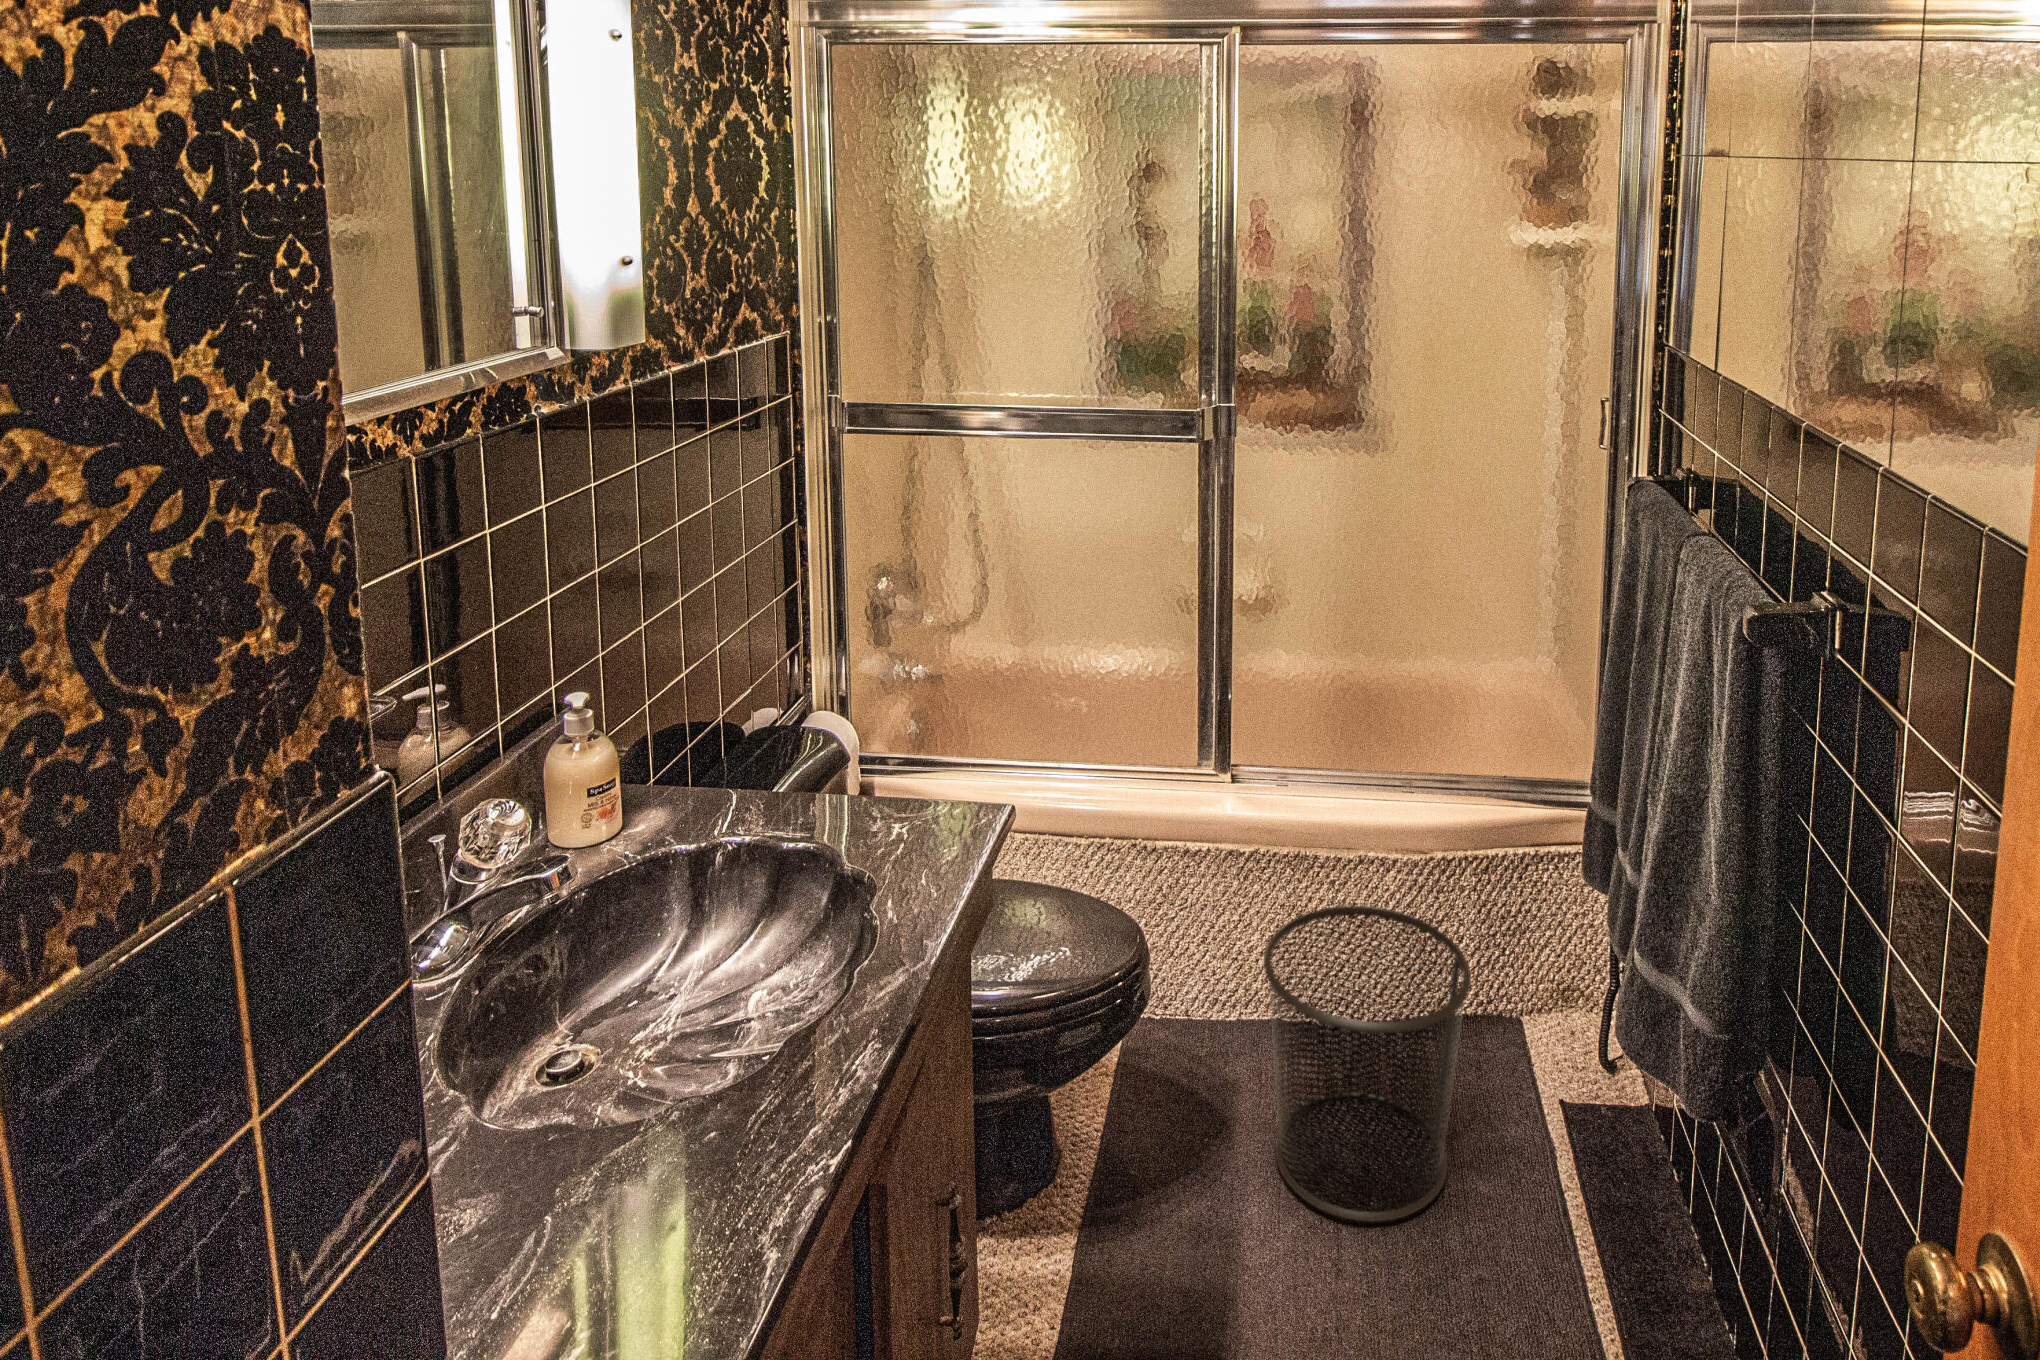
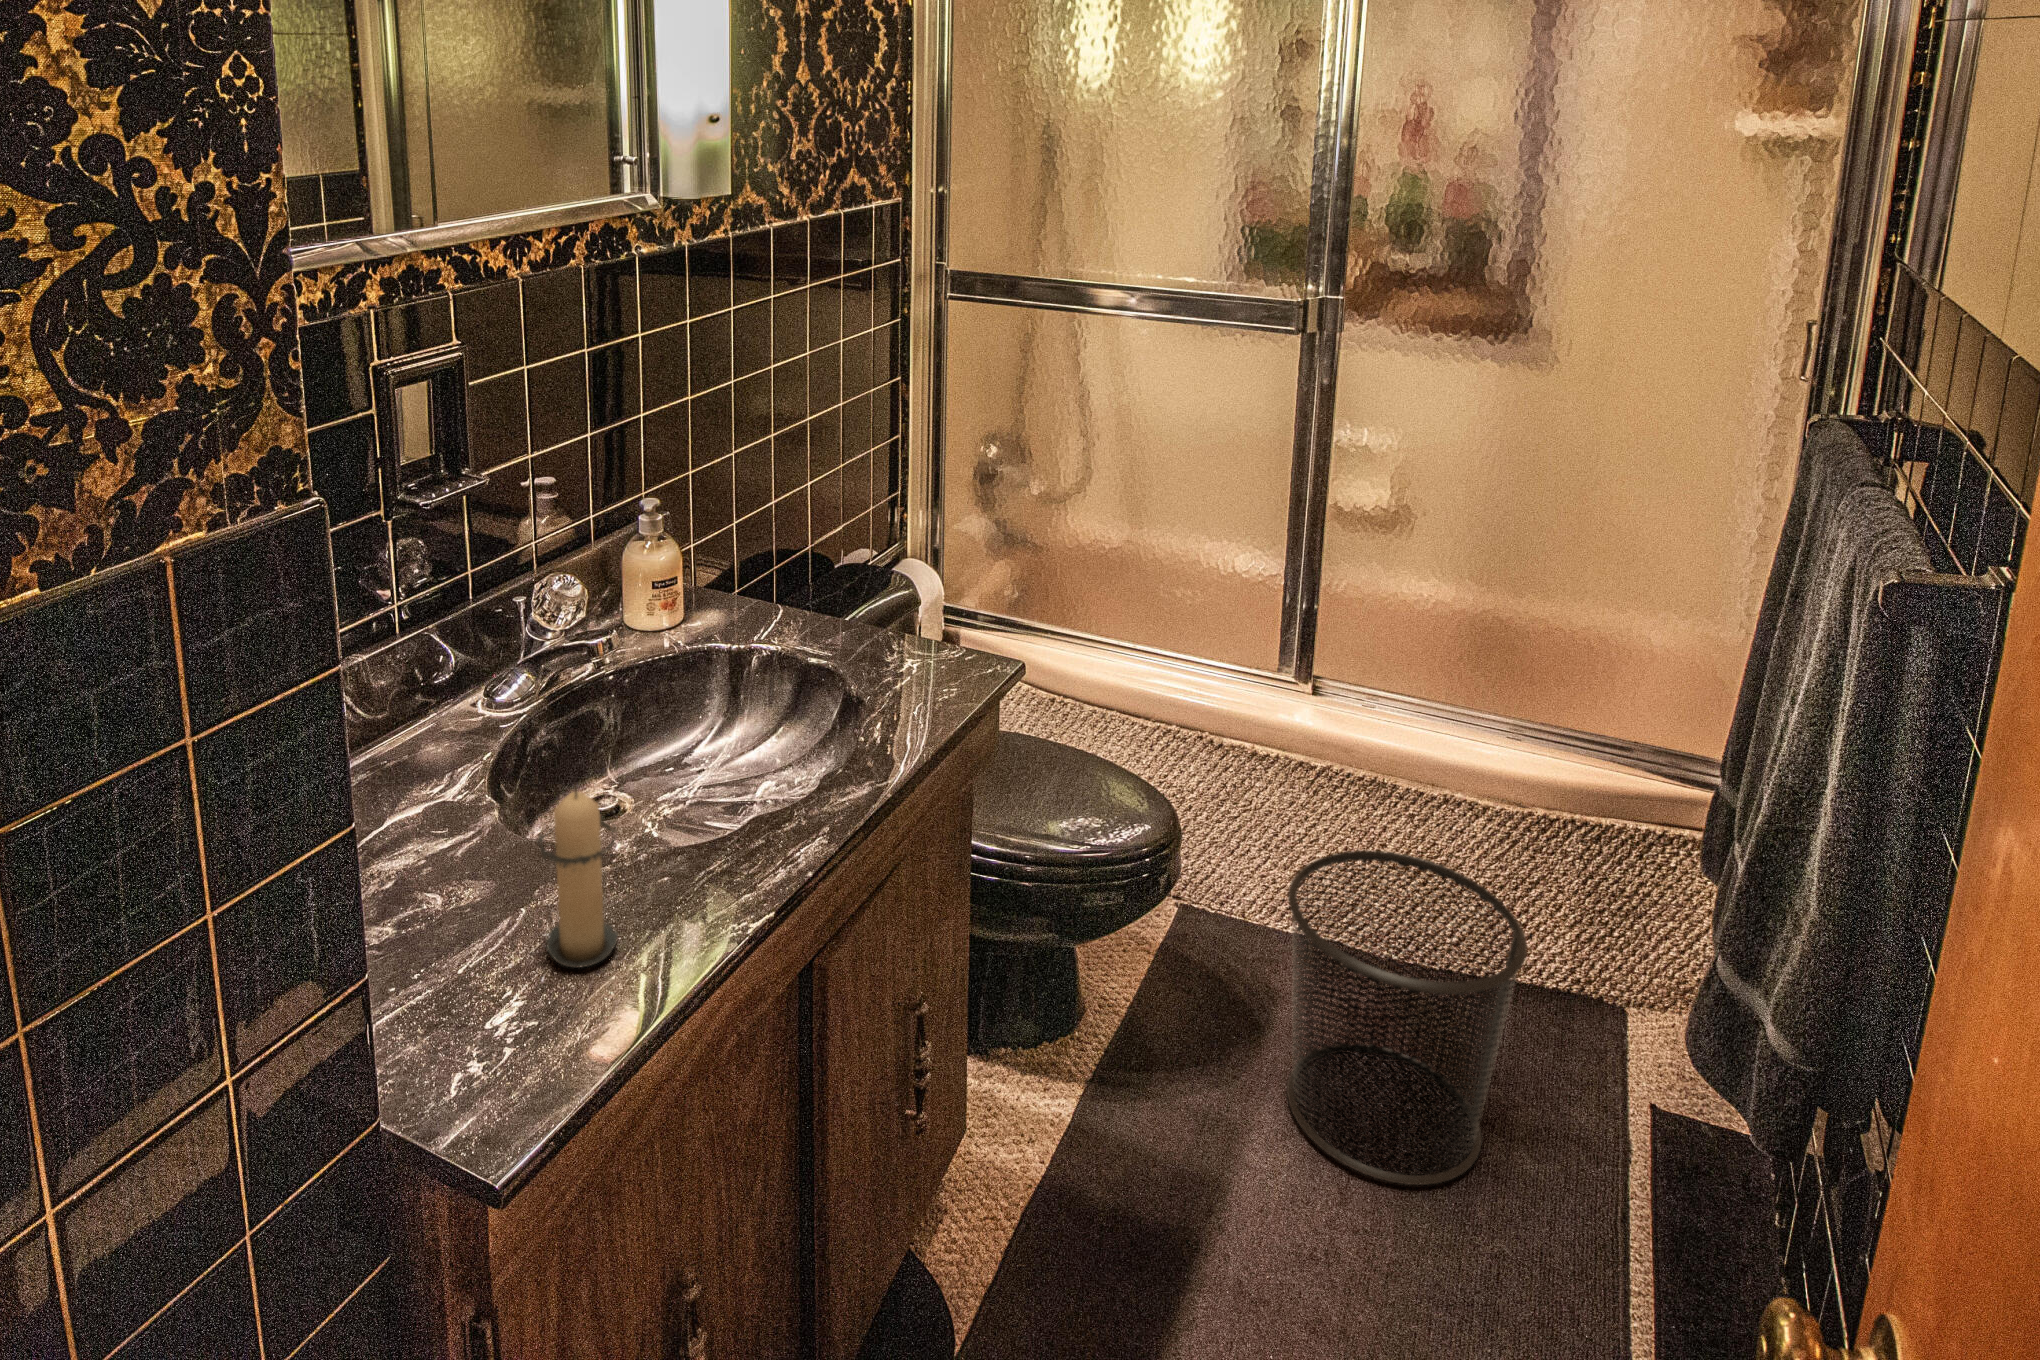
candle: none [584,1040,704,1270] -> present [537,783,618,968]

